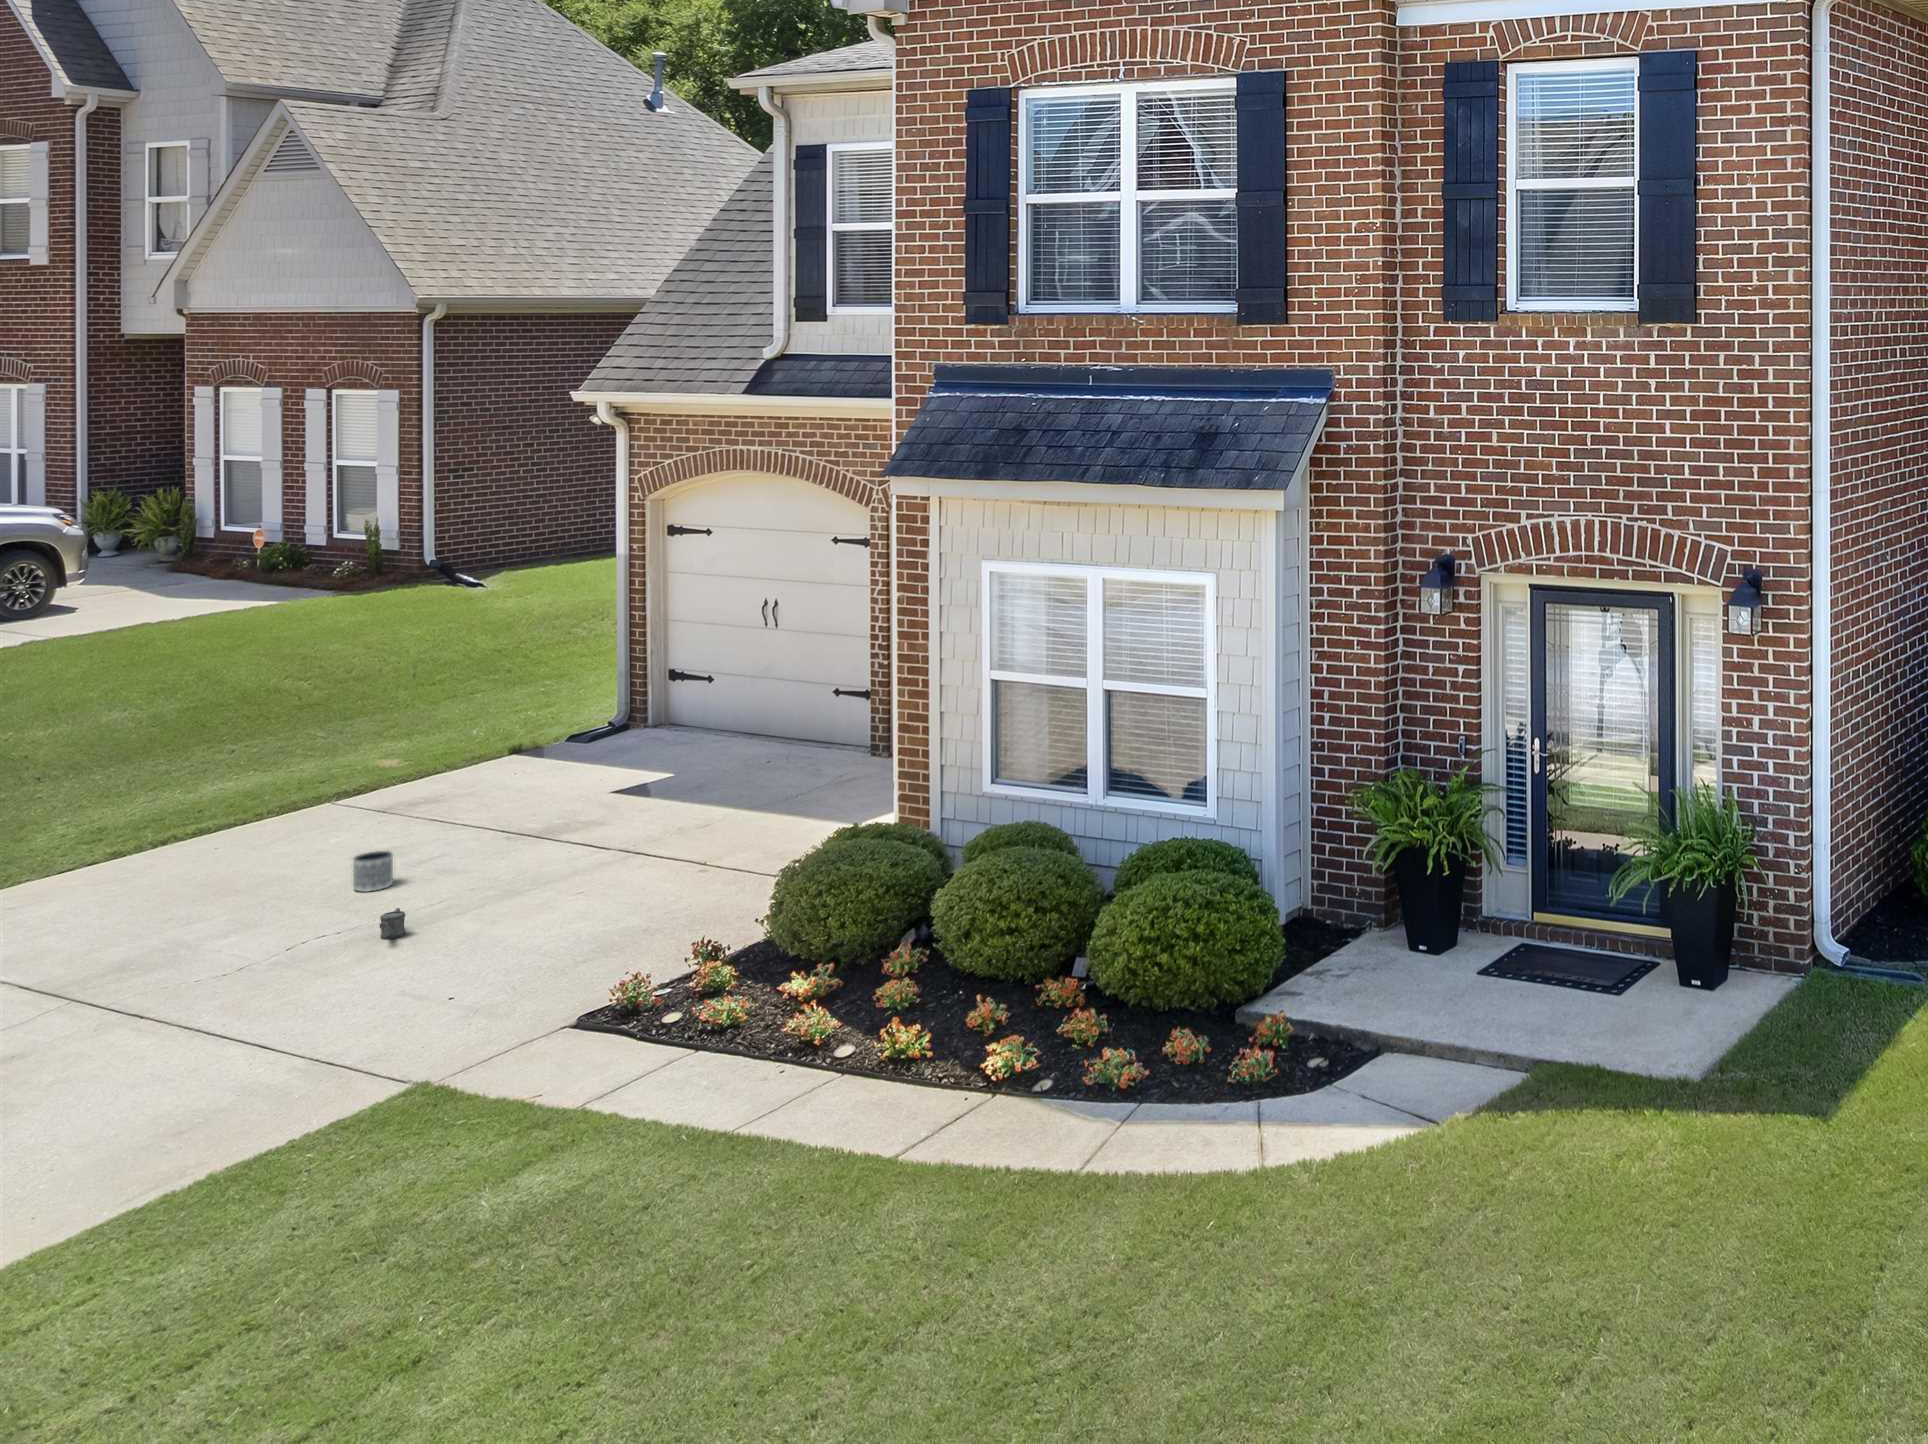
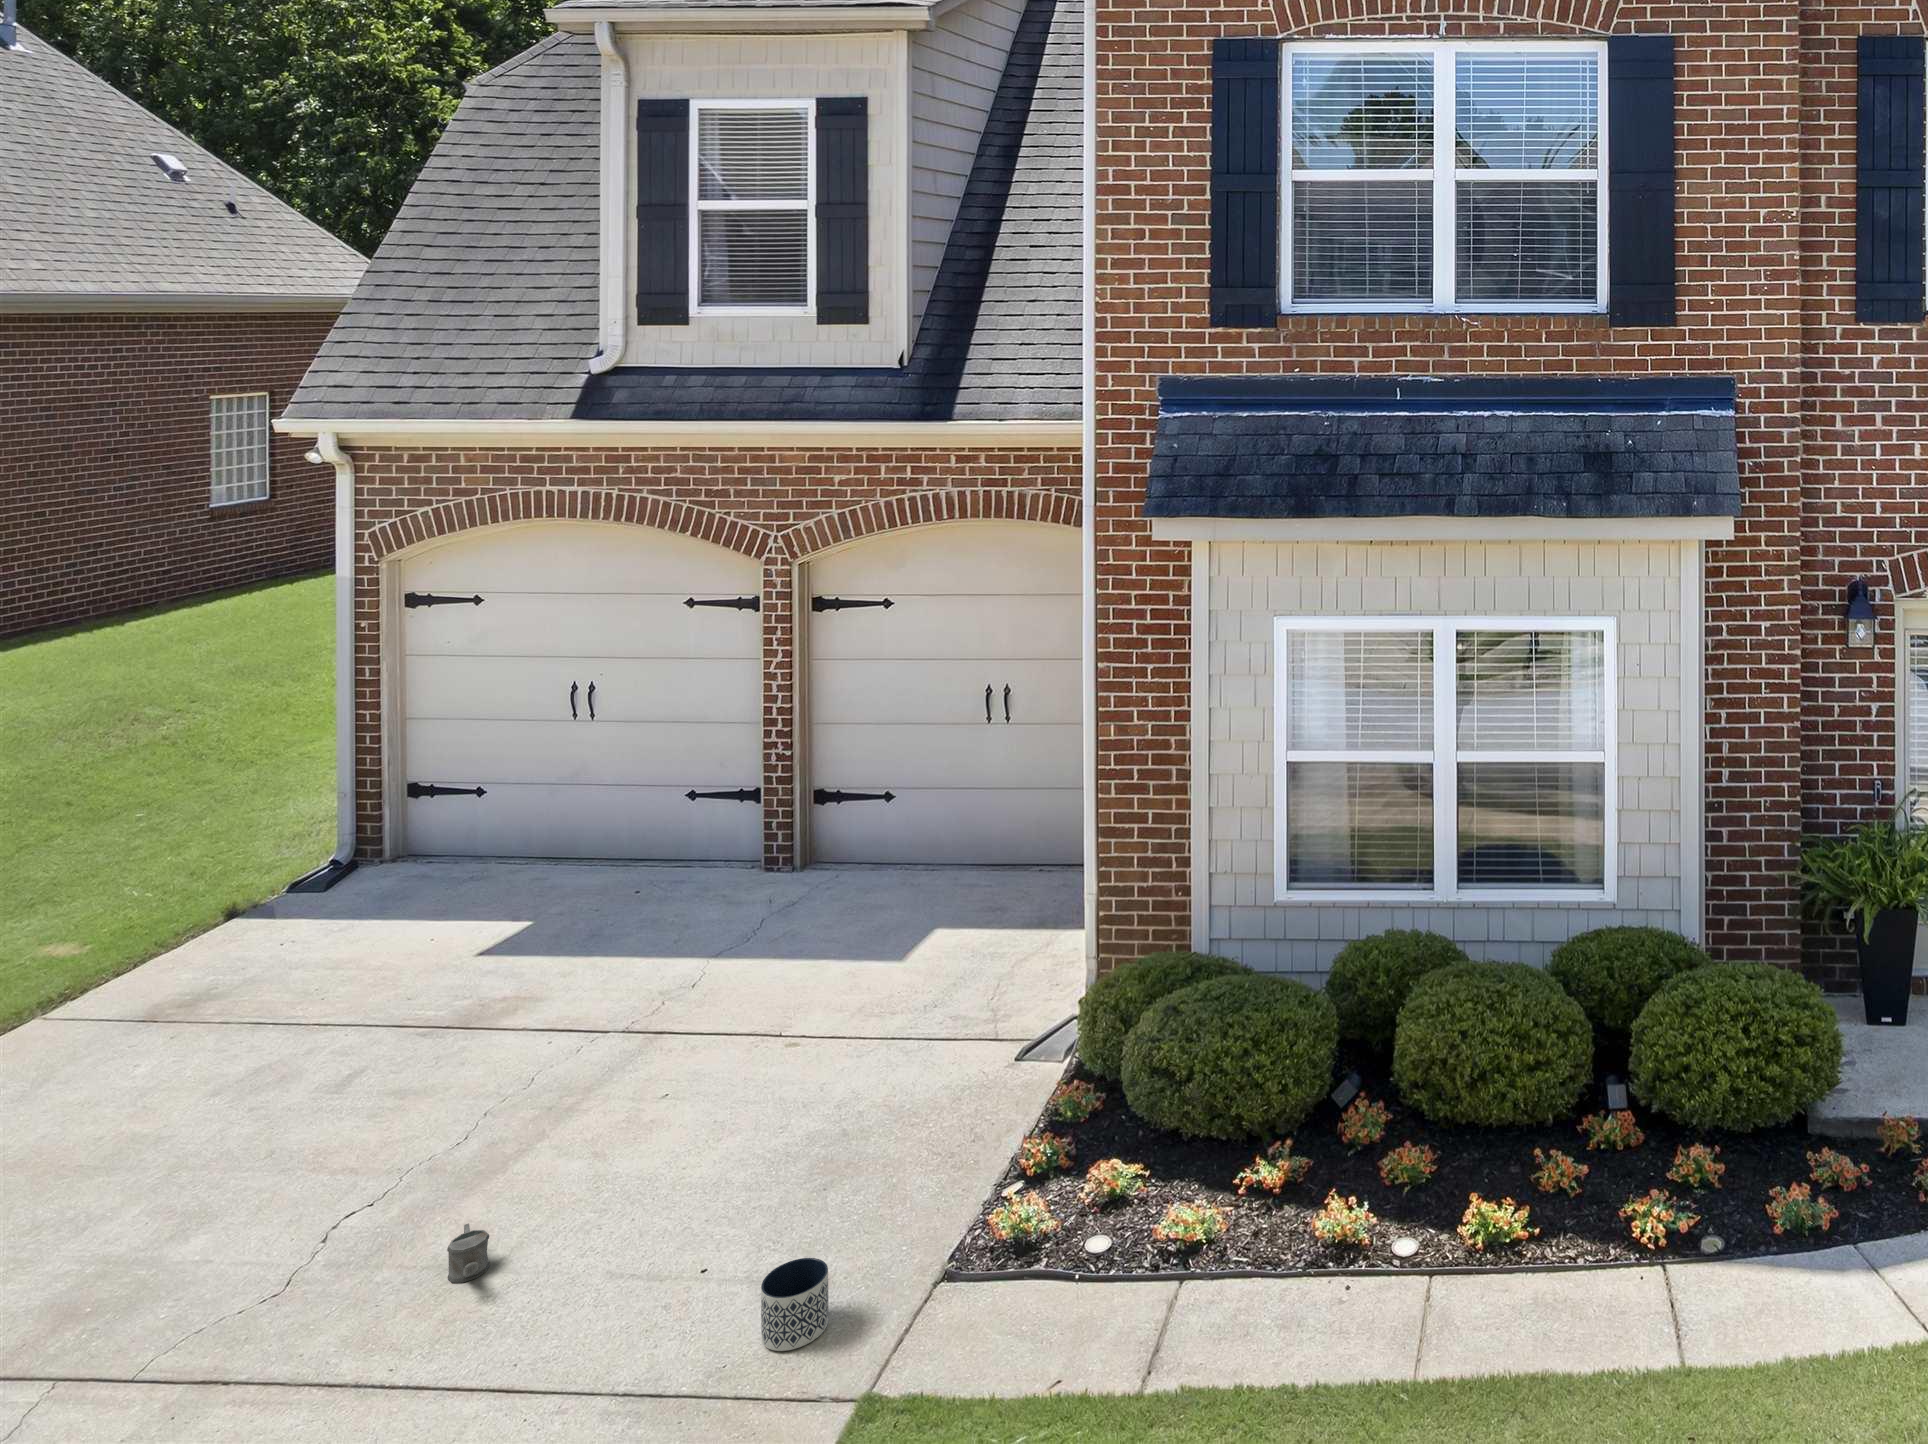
planter: present [353,851,393,892] -> present [761,1258,829,1351]

